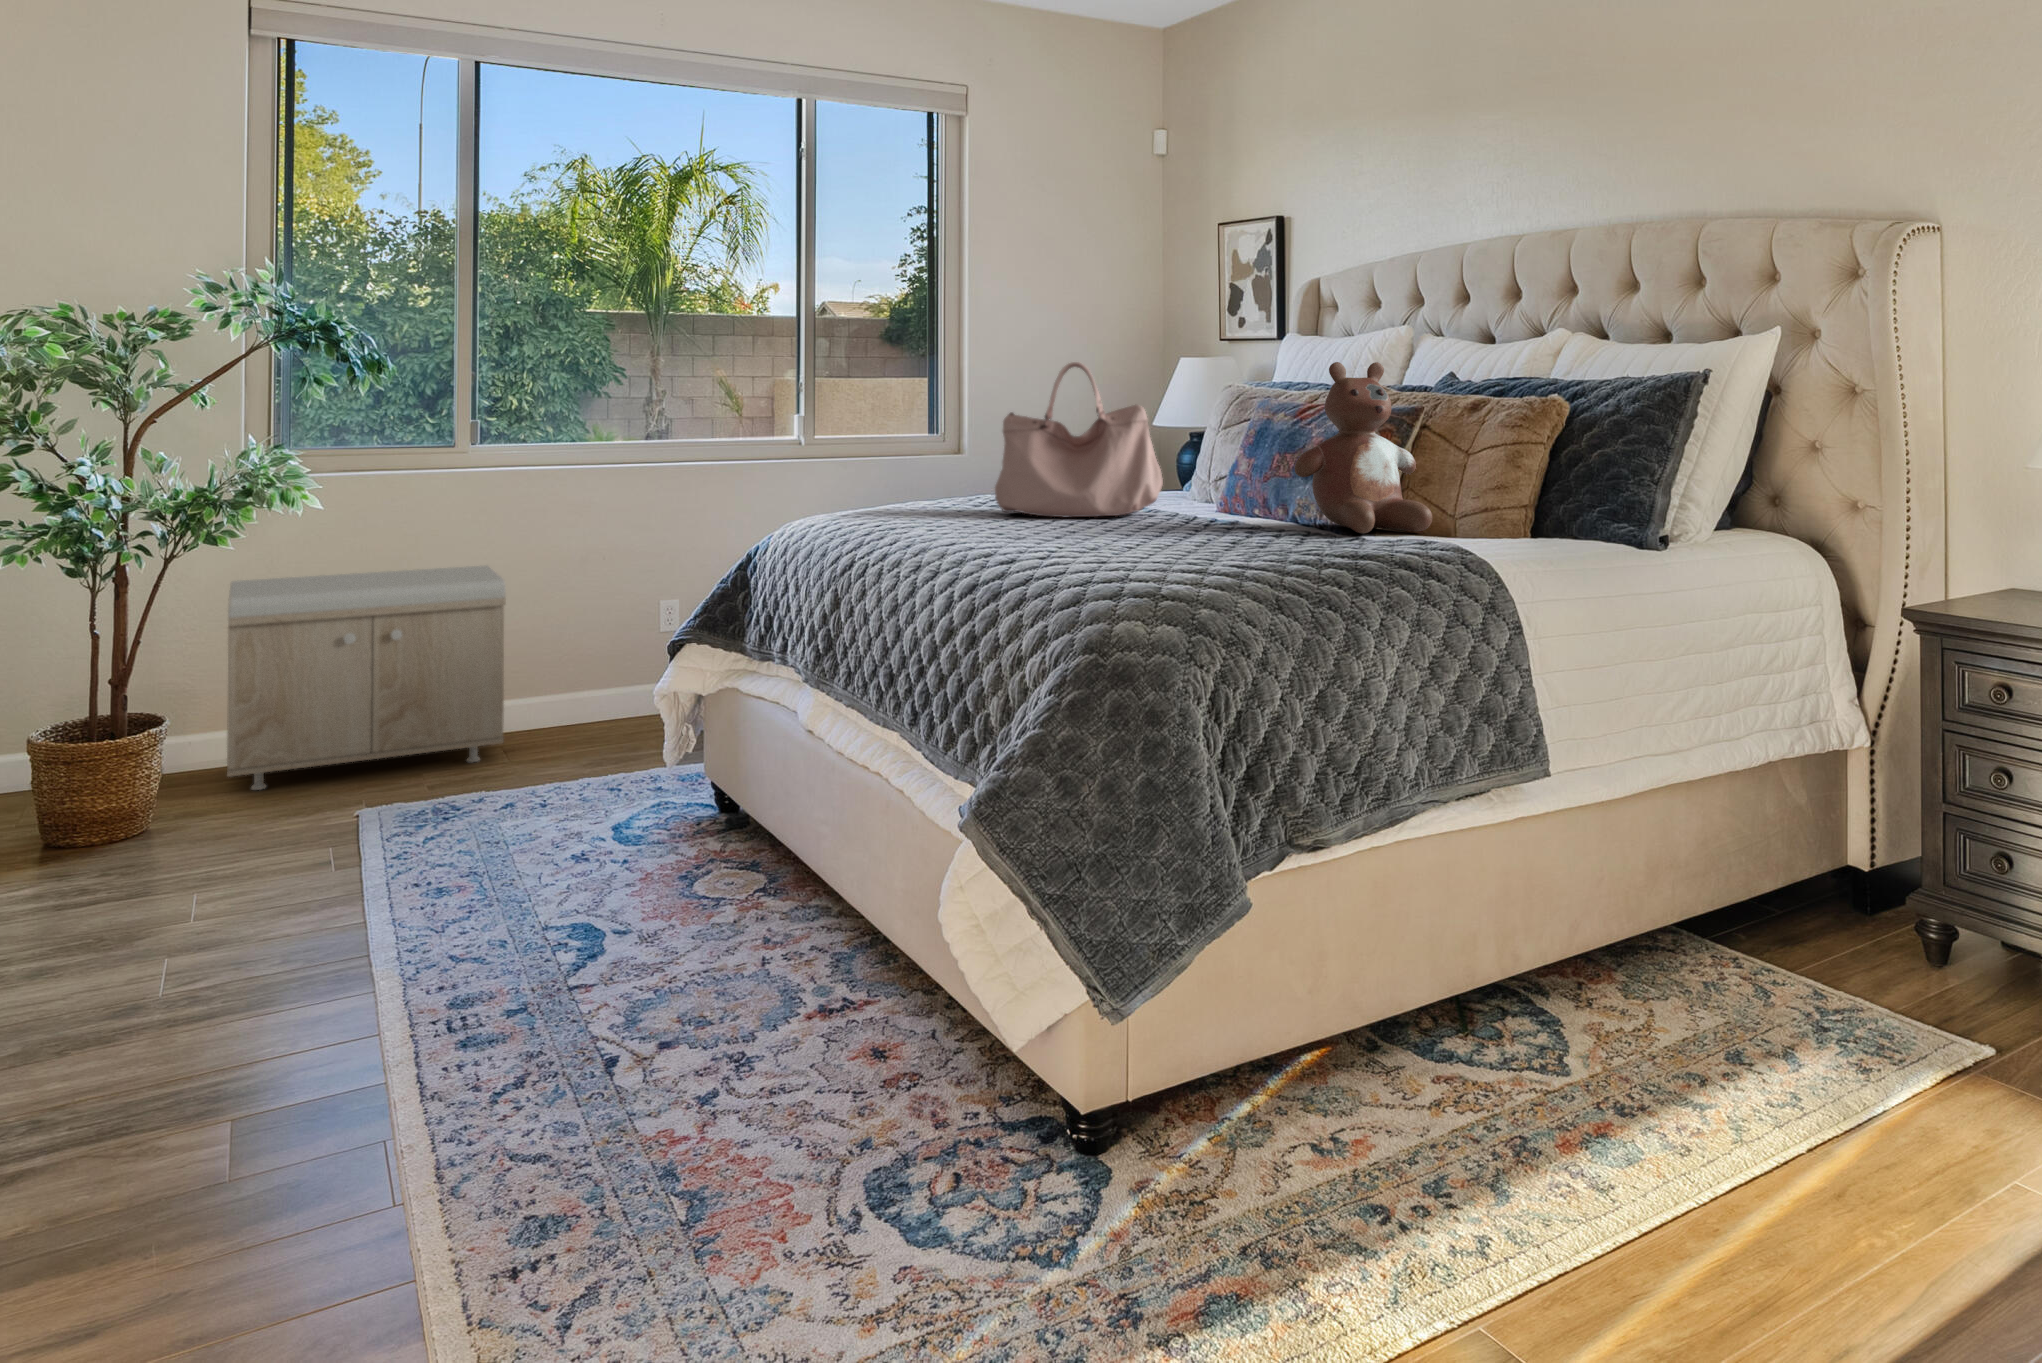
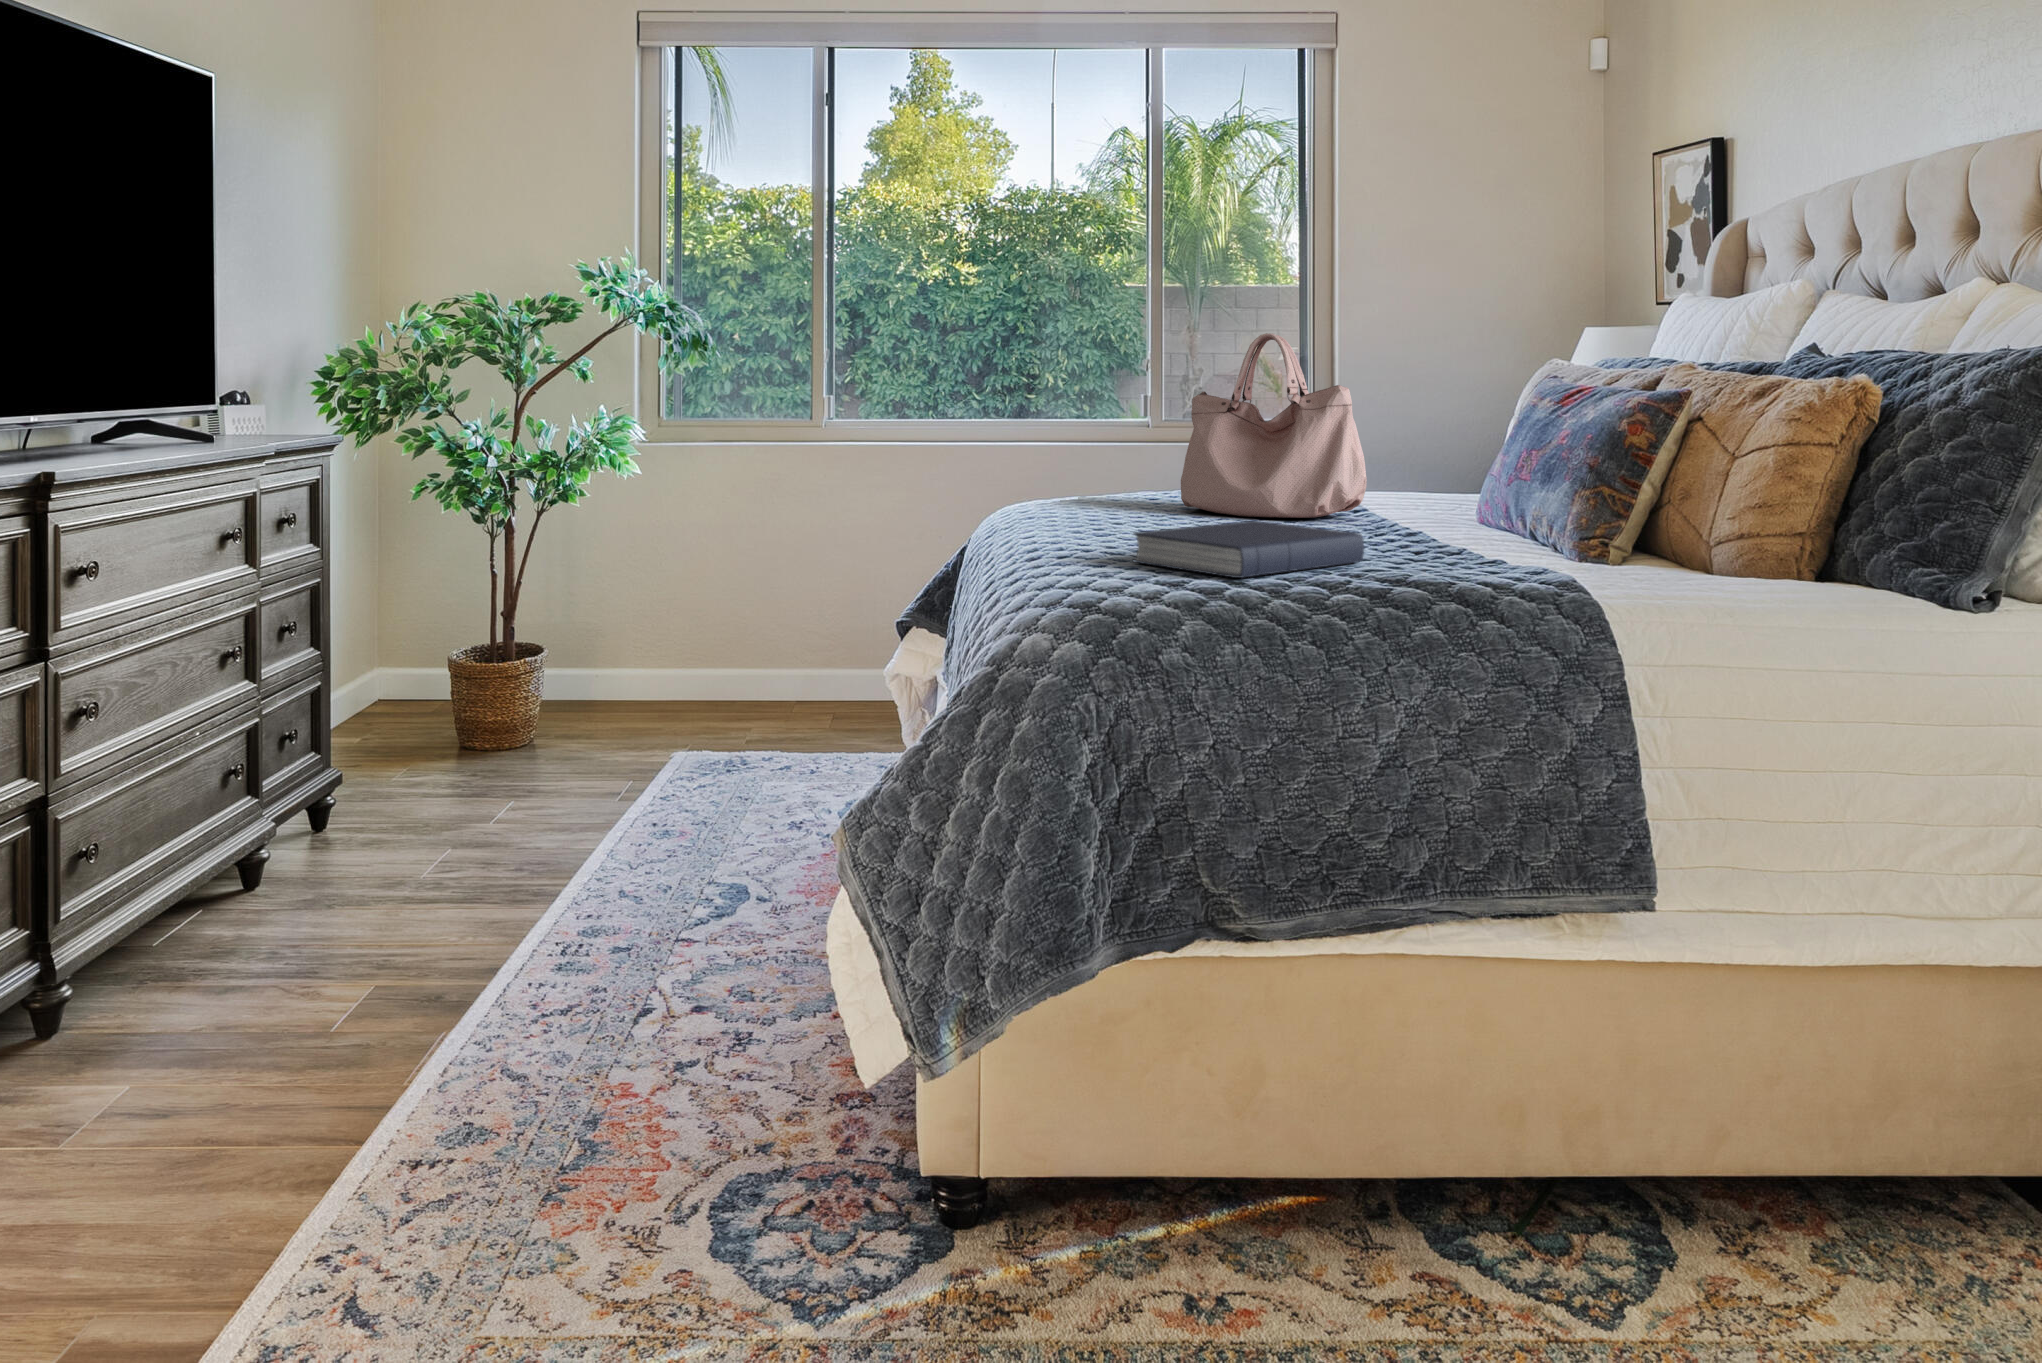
stuffed bear: present [1294,362,1432,533] -> none [1477,333,1666,561]
book: none [1102,518,1261,564] -> present [1134,521,1364,578]
storage bench: present [227,565,506,790] -> none [590,532,834,723]

